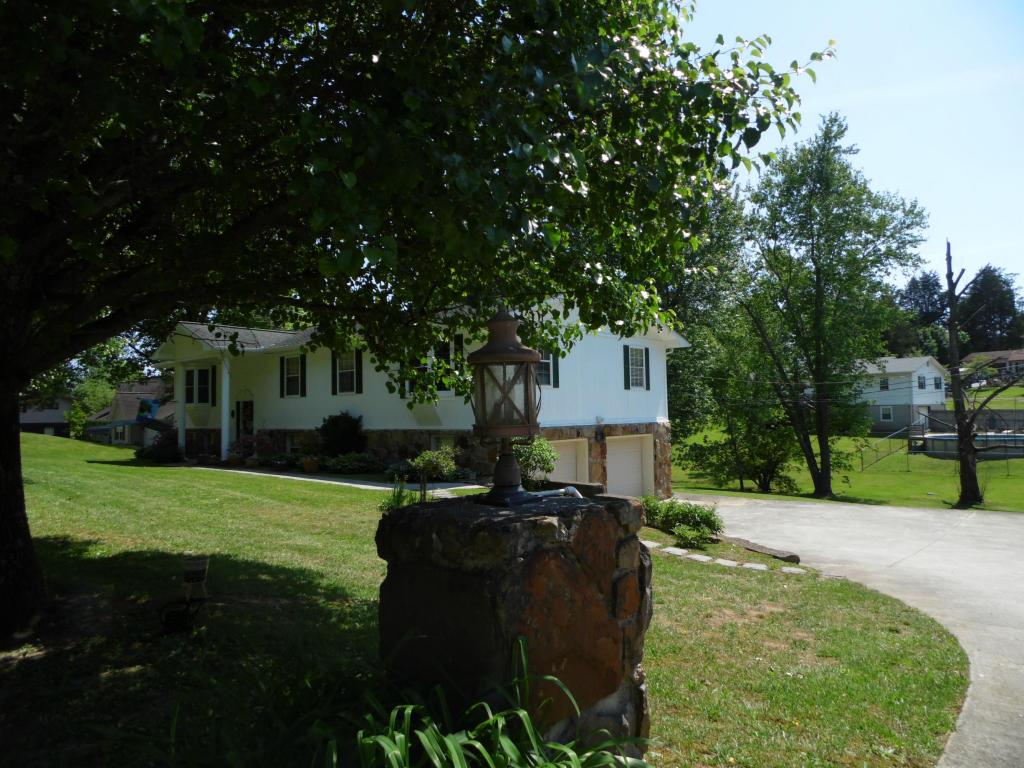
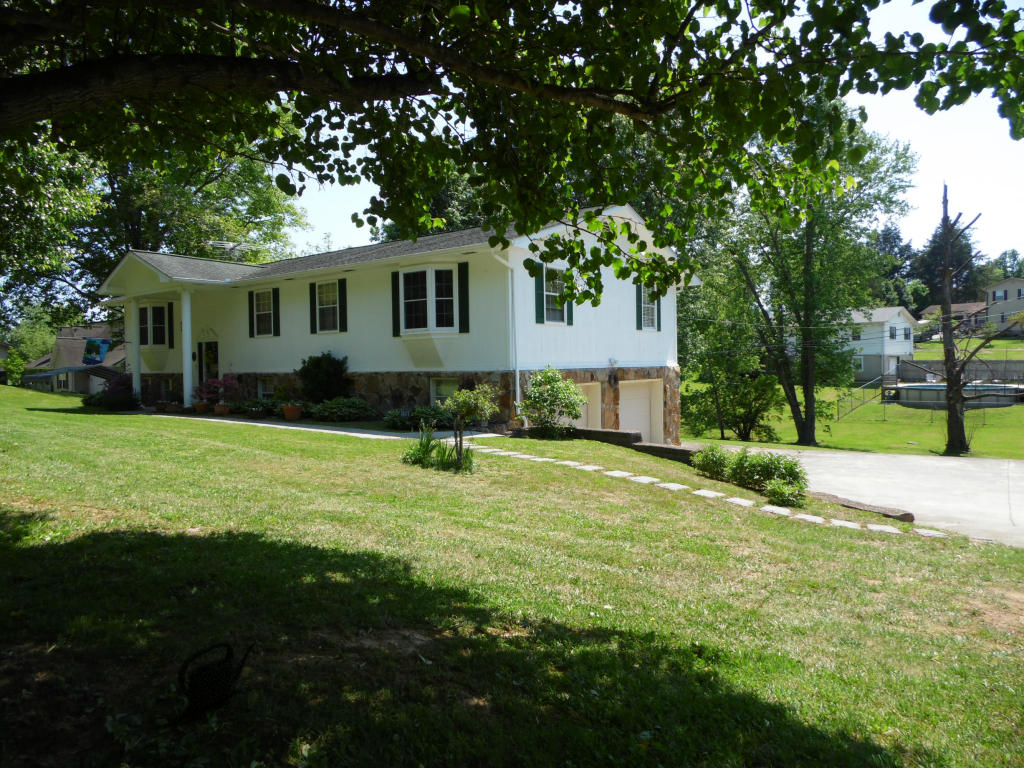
planter: present [181,557,209,601] -> none [196,549,243,627]

